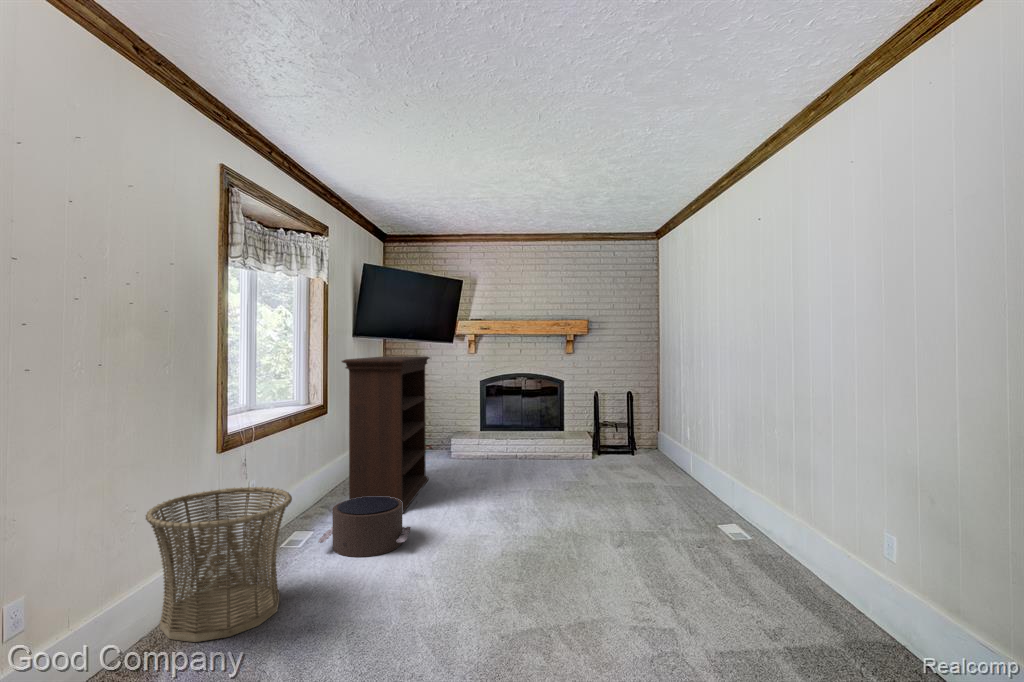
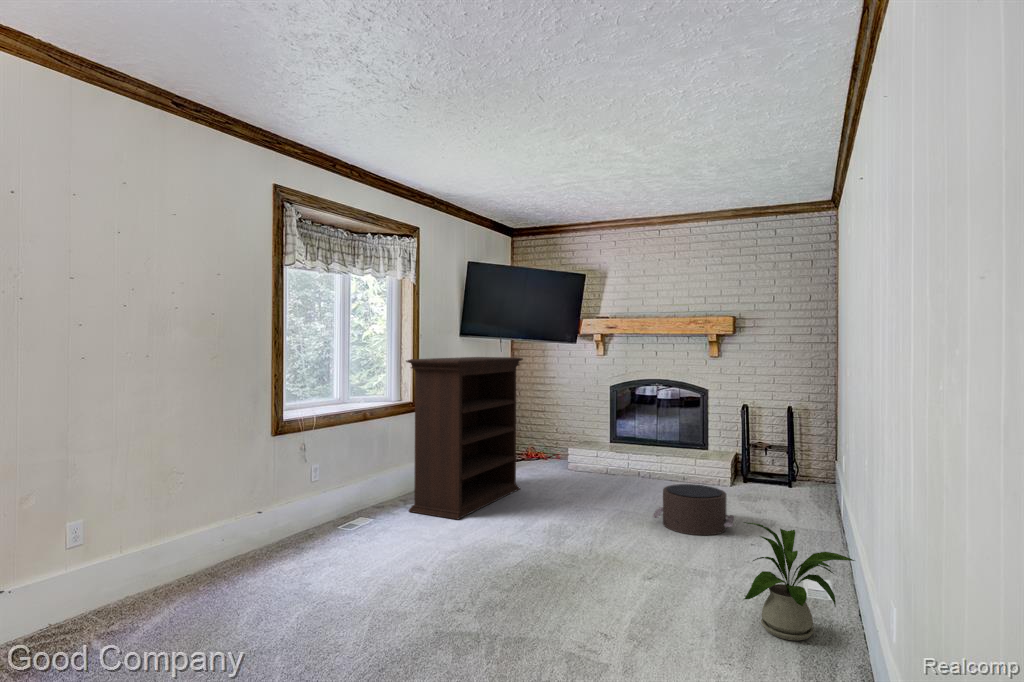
house plant: none [704,478,774,562] -> present [744,522,854,641]
basket: present [146,487,292,642] -> none [164,472,290,602]
pouf: present [318,497,411,557] -> present [653,484,734,535]

